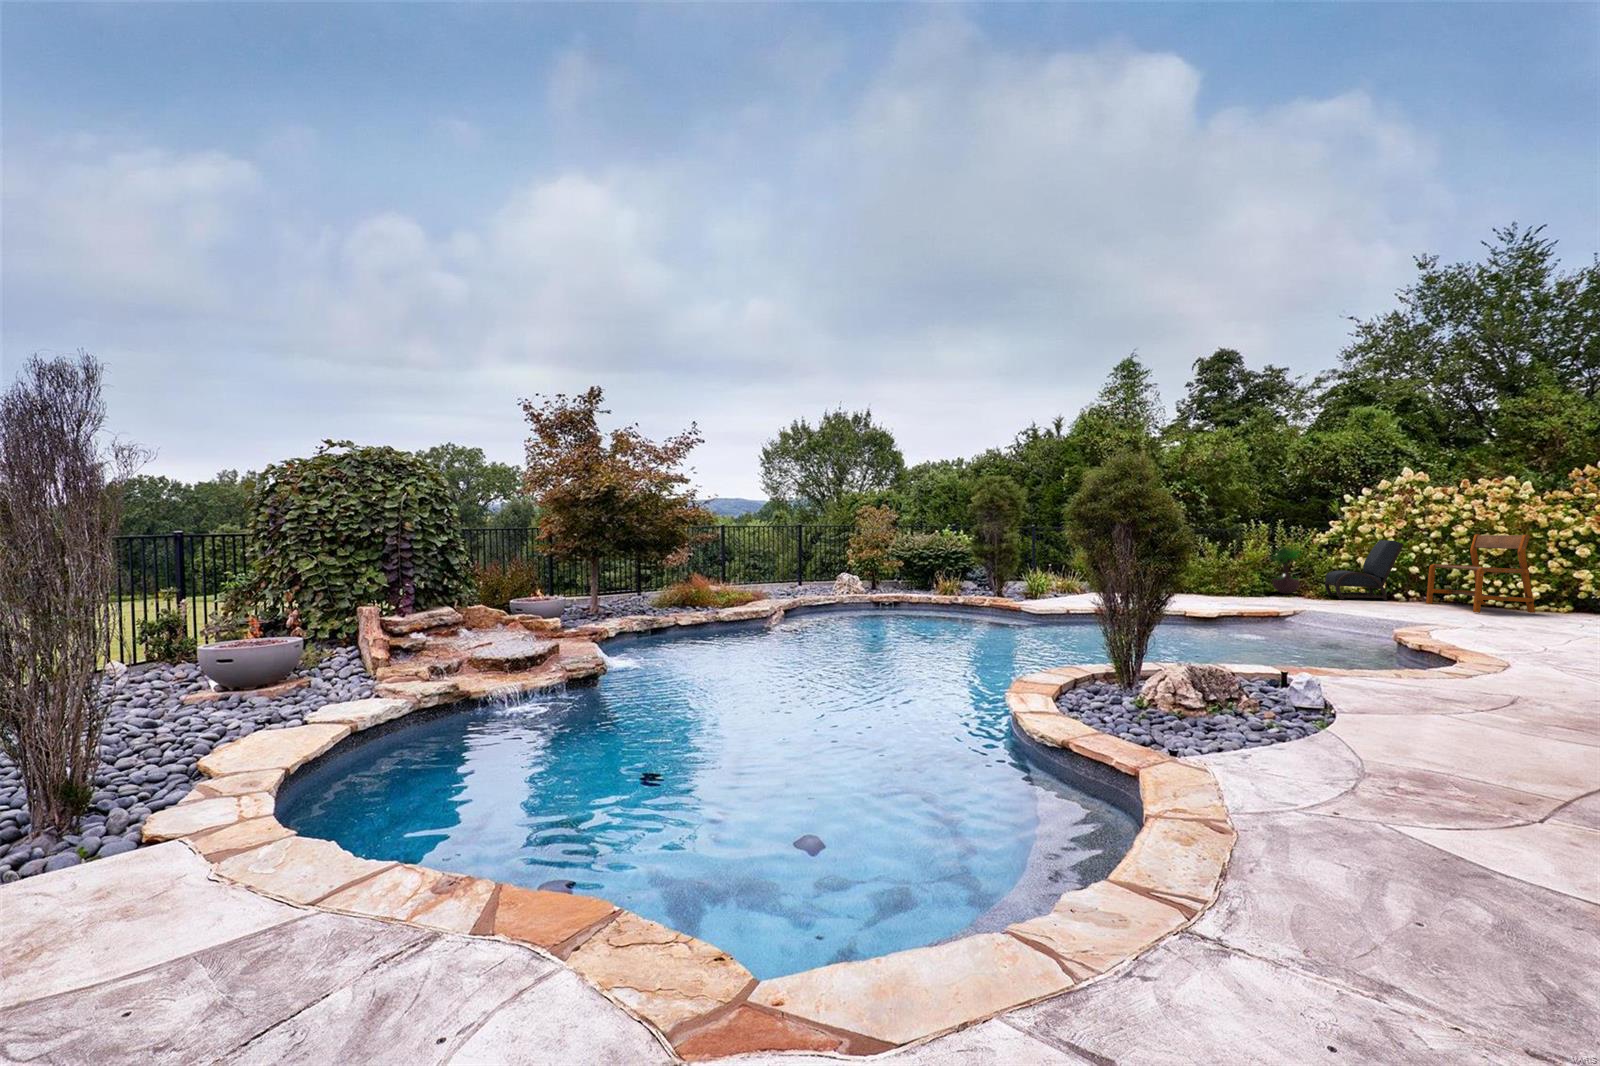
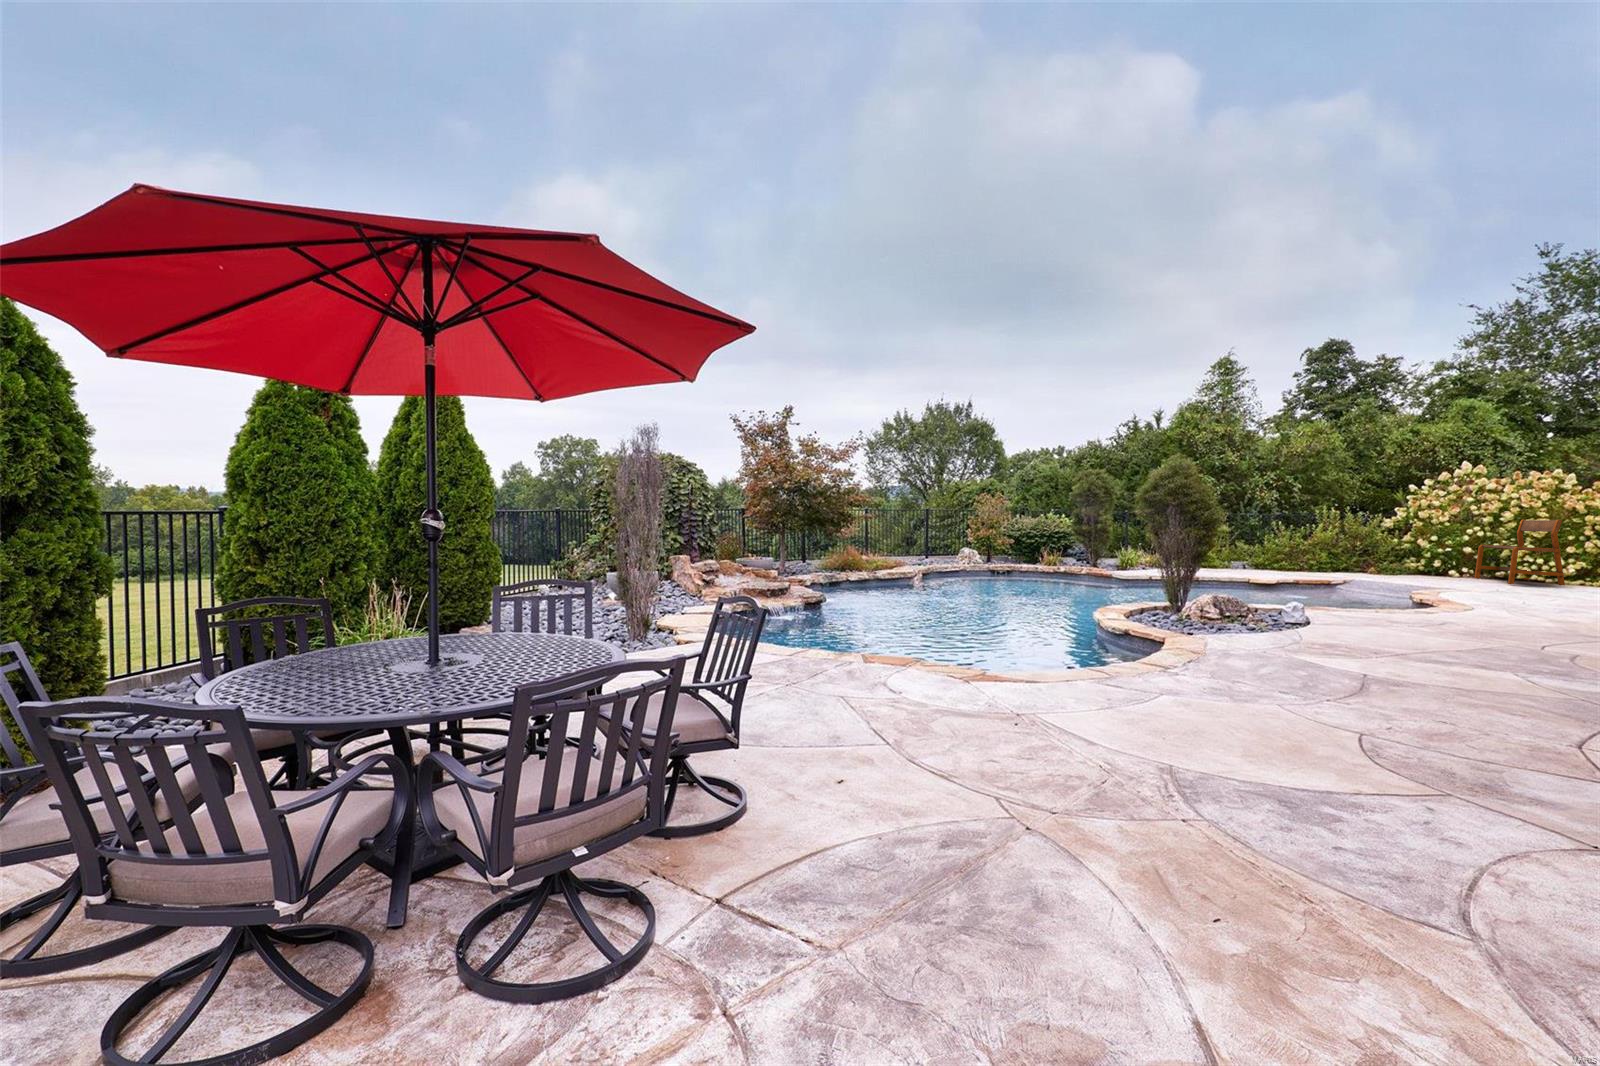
lounge chair: present [1325,540,1403,600] -> none [1387,524,1457,575]
potted tree: present [1271,546,1300,594] -> none [1335,525,1368,569]

